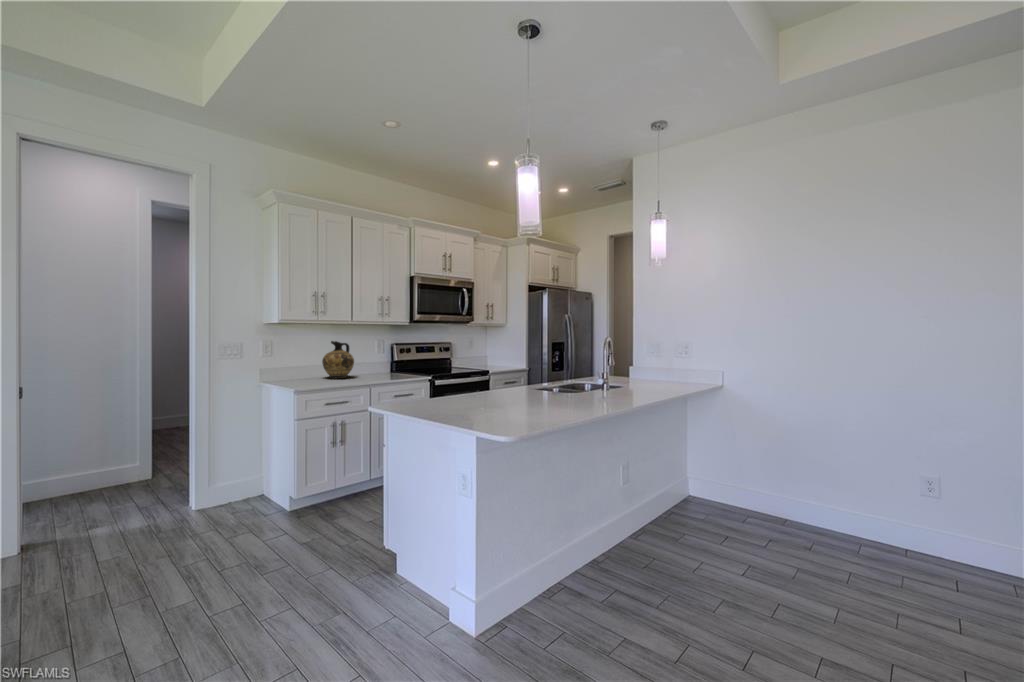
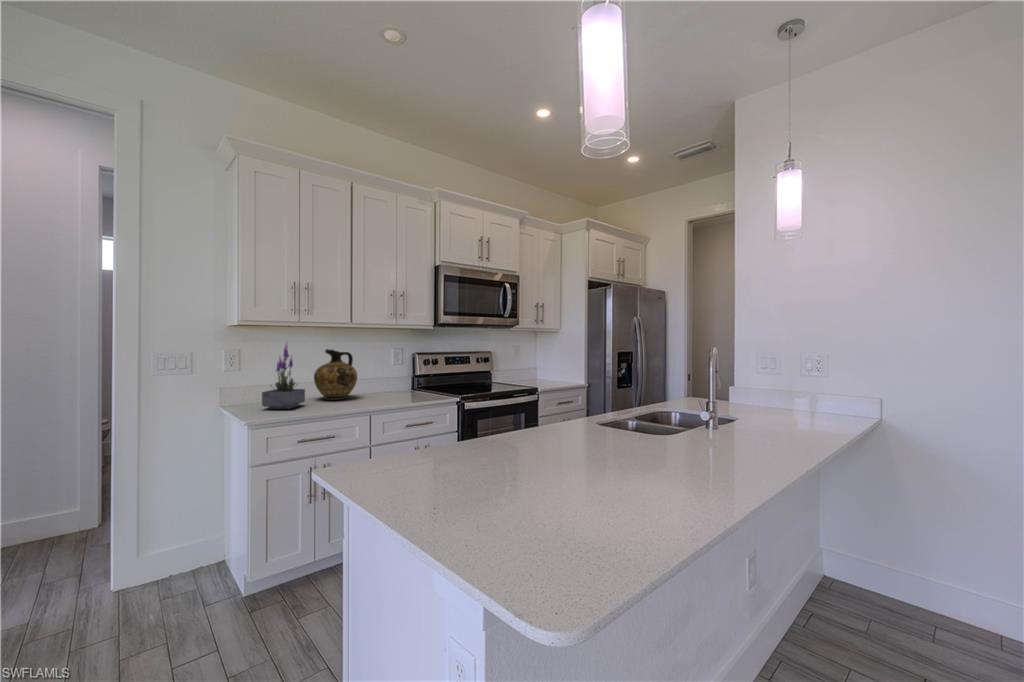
potted plant: none [294,335,321,384] -> present [262,342,305,409]

